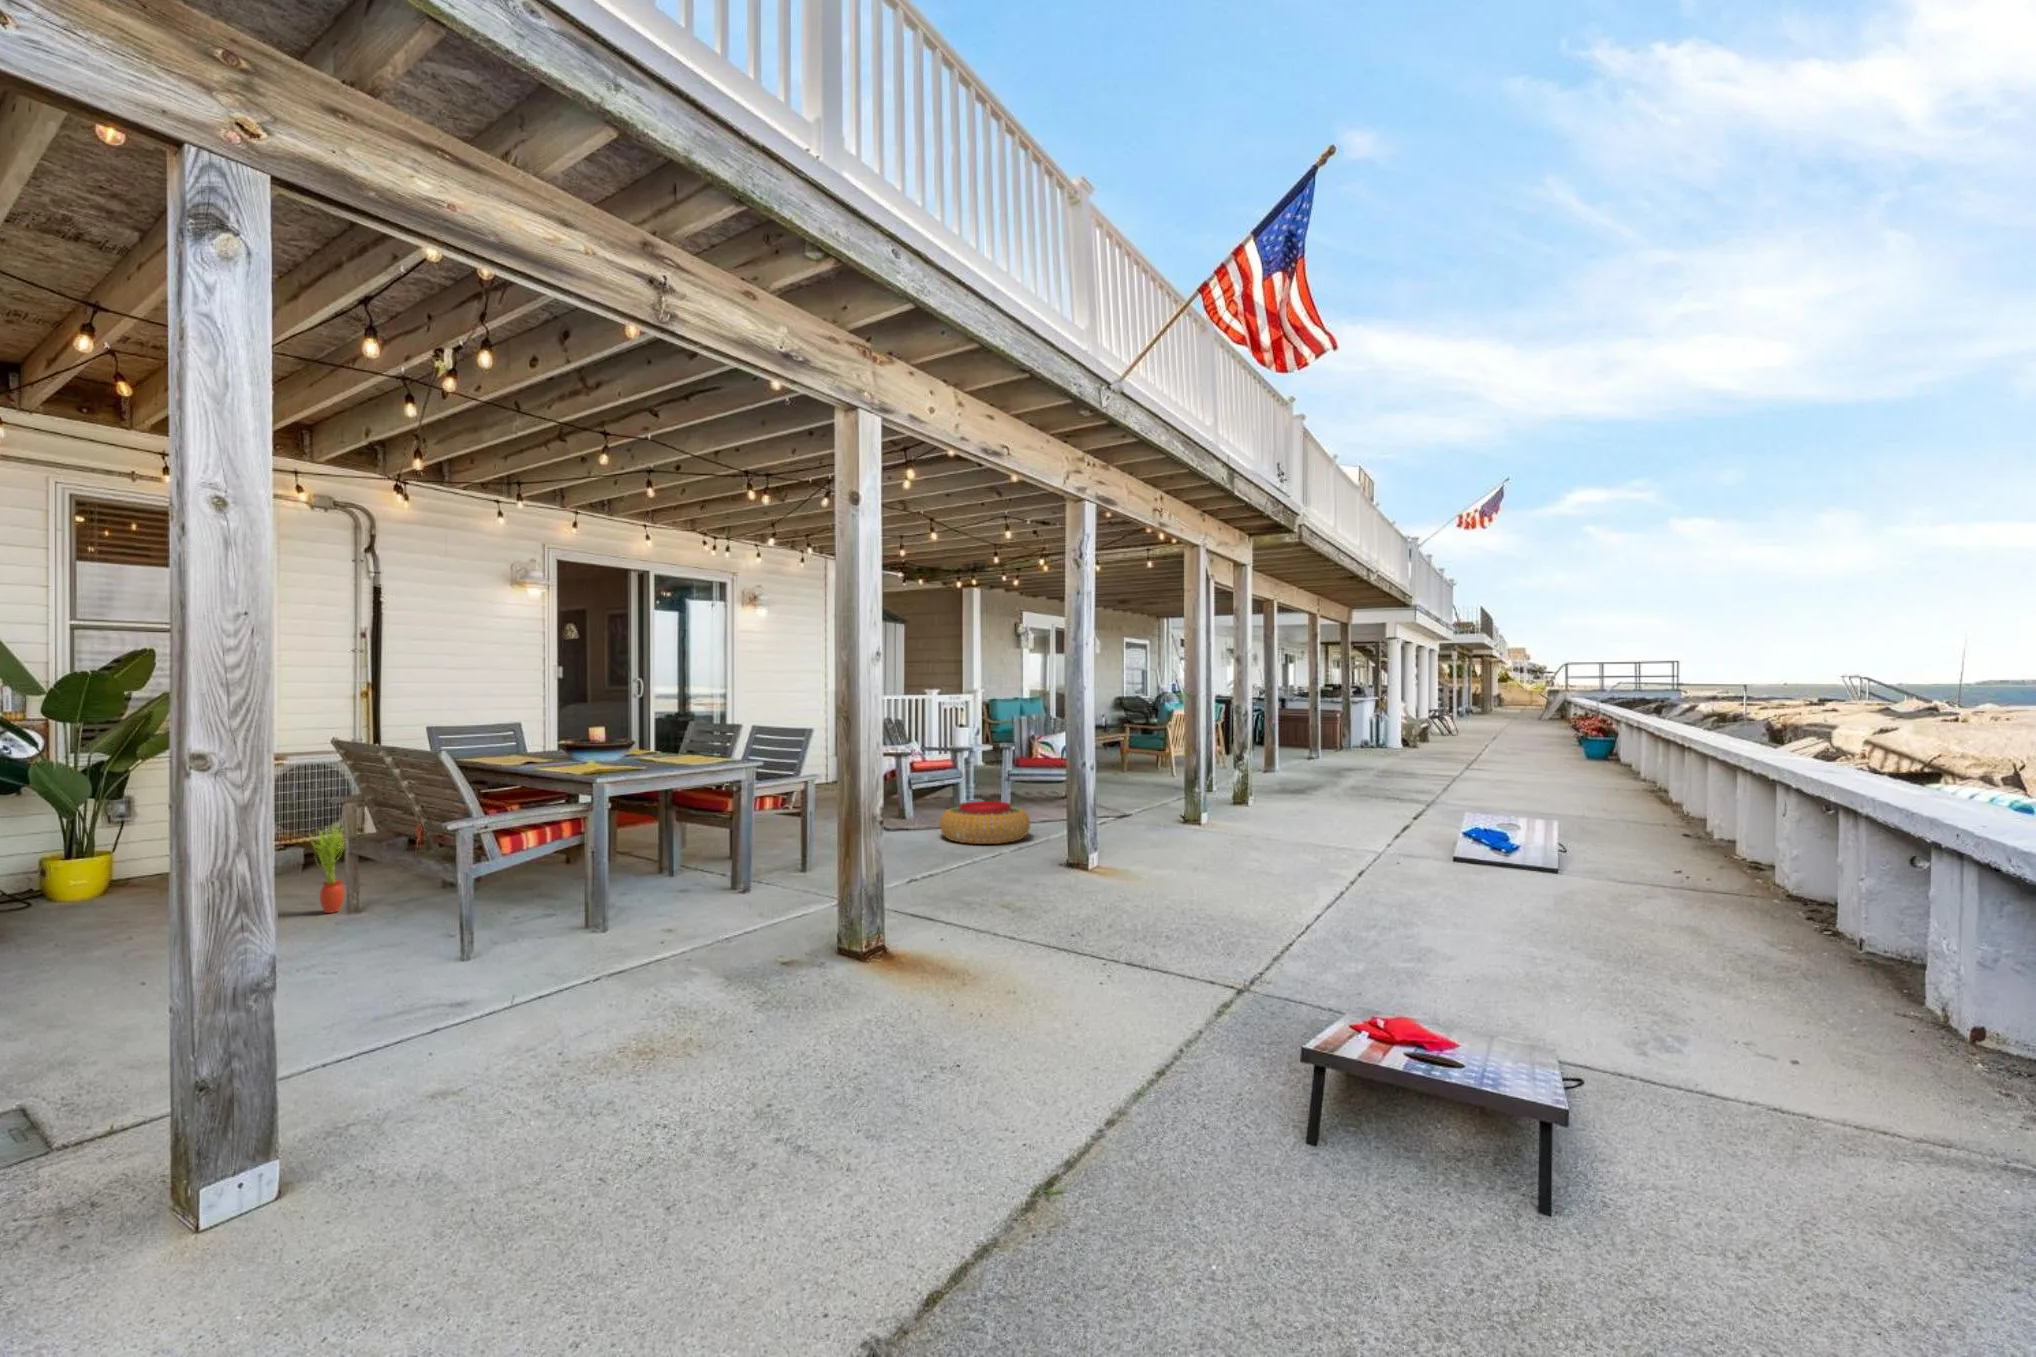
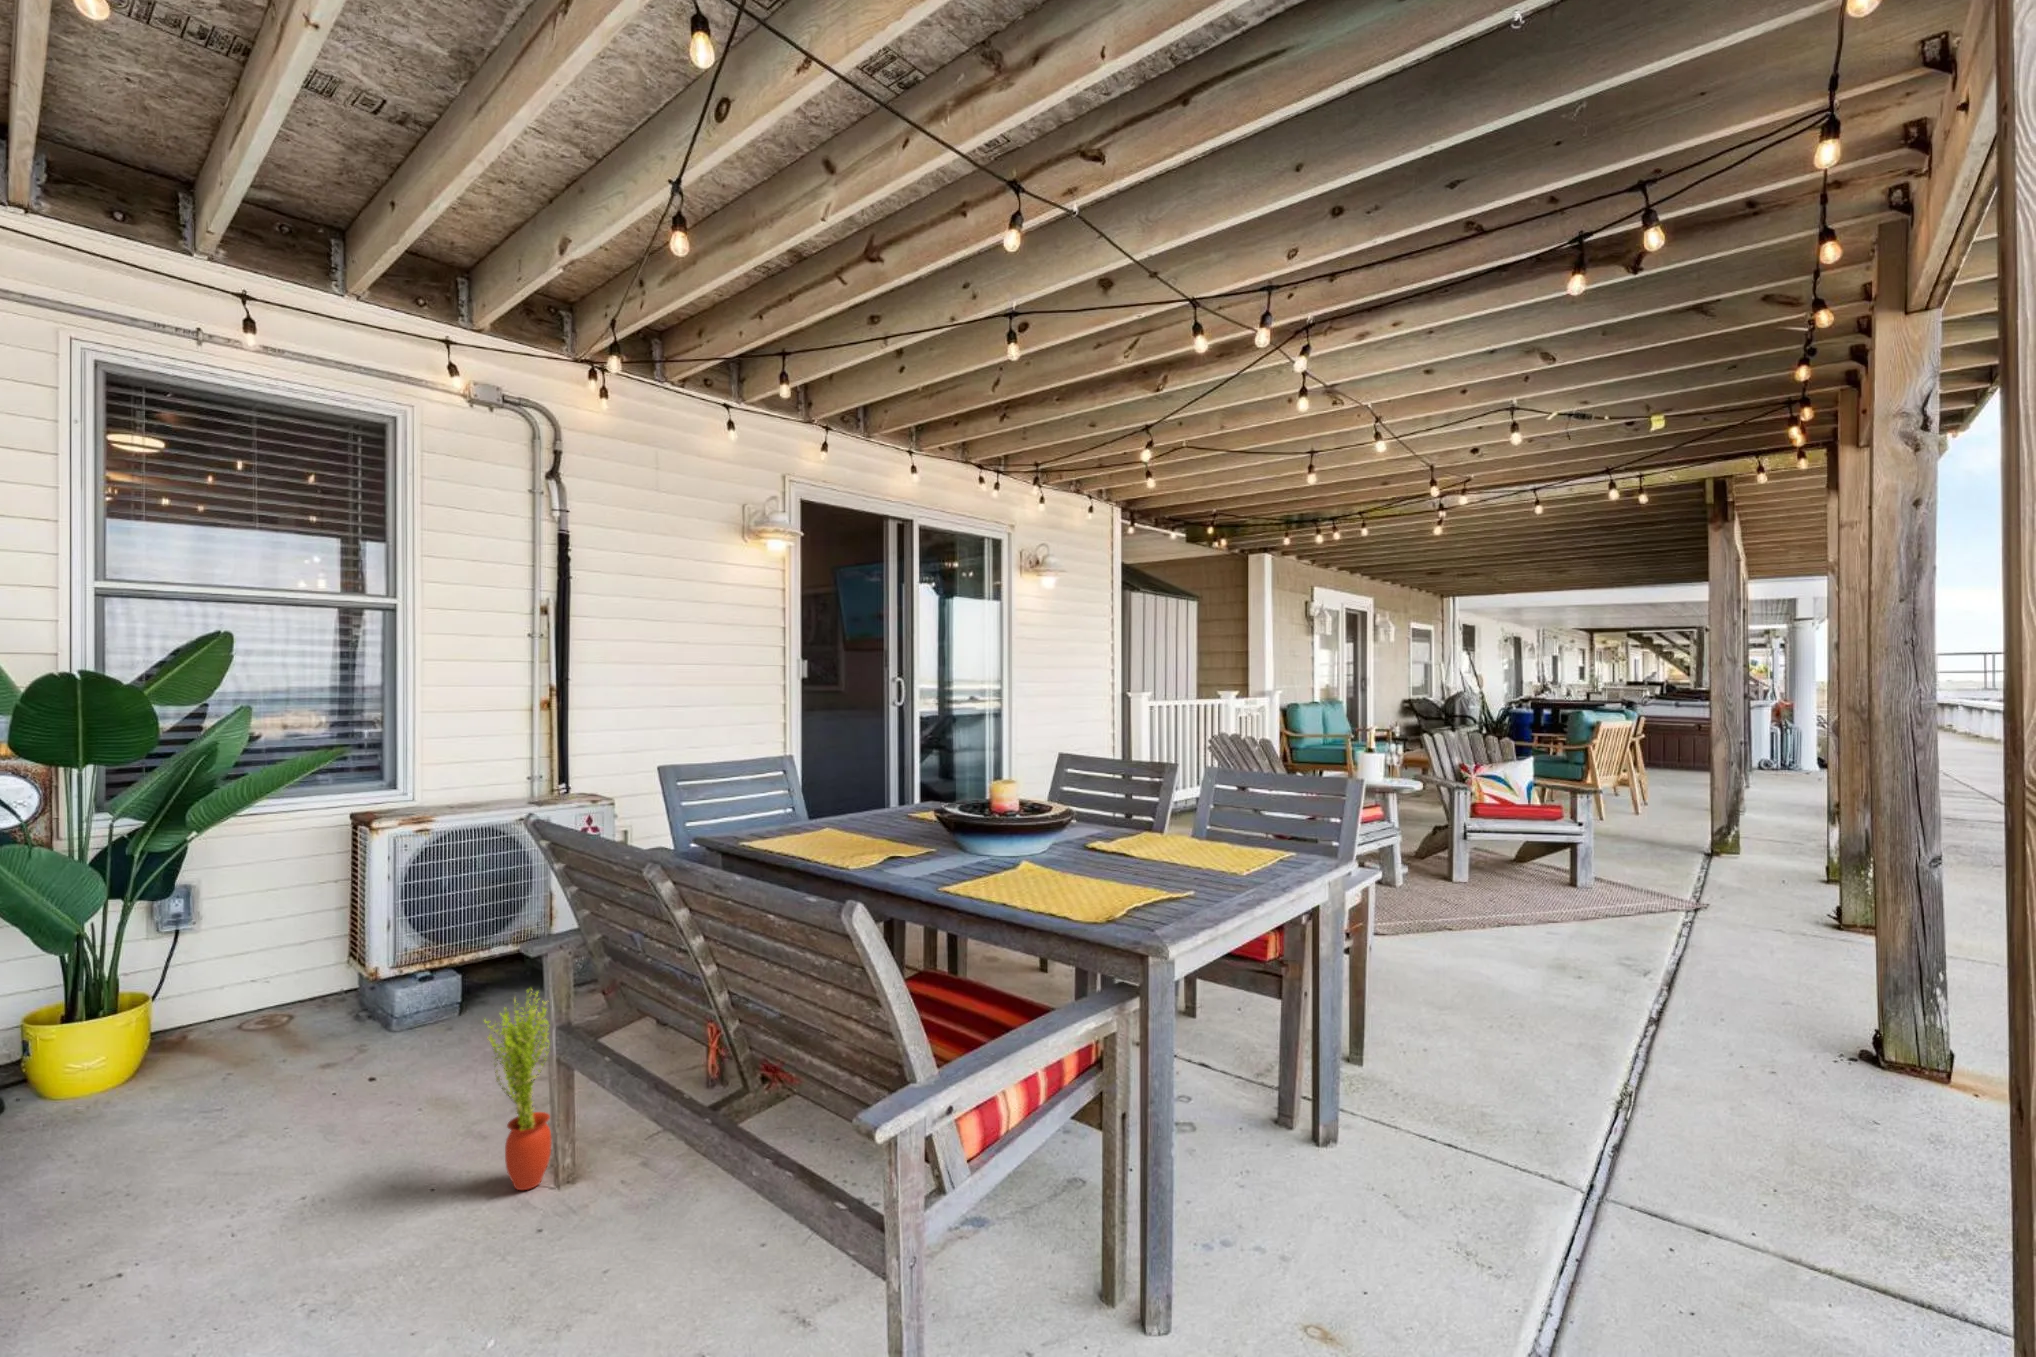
pouf: present [940,801,1030,844] -> none [1471,895,1664,988]

